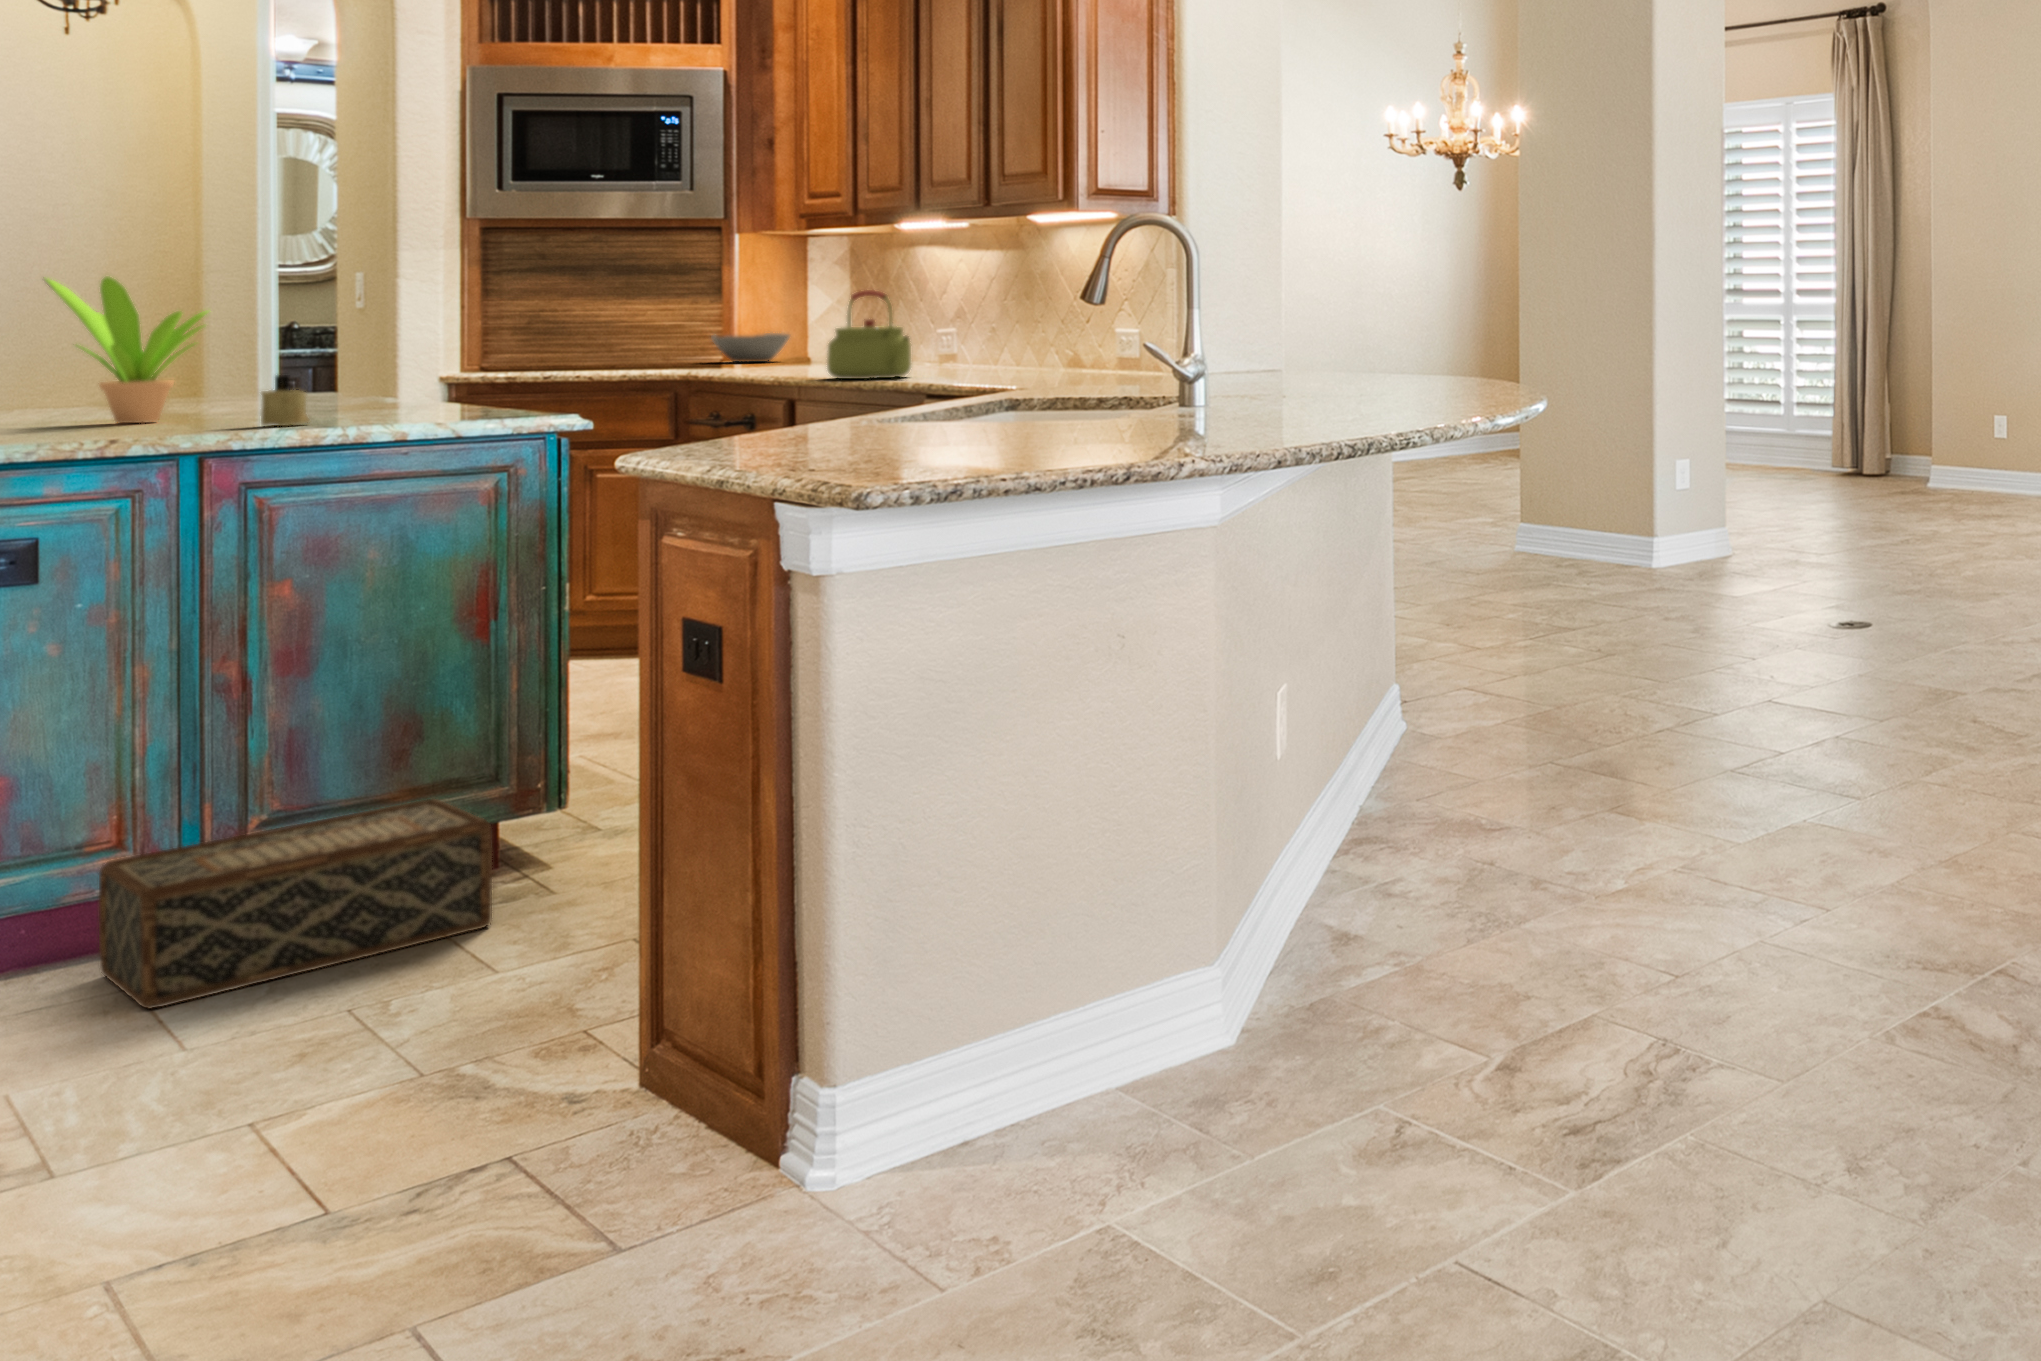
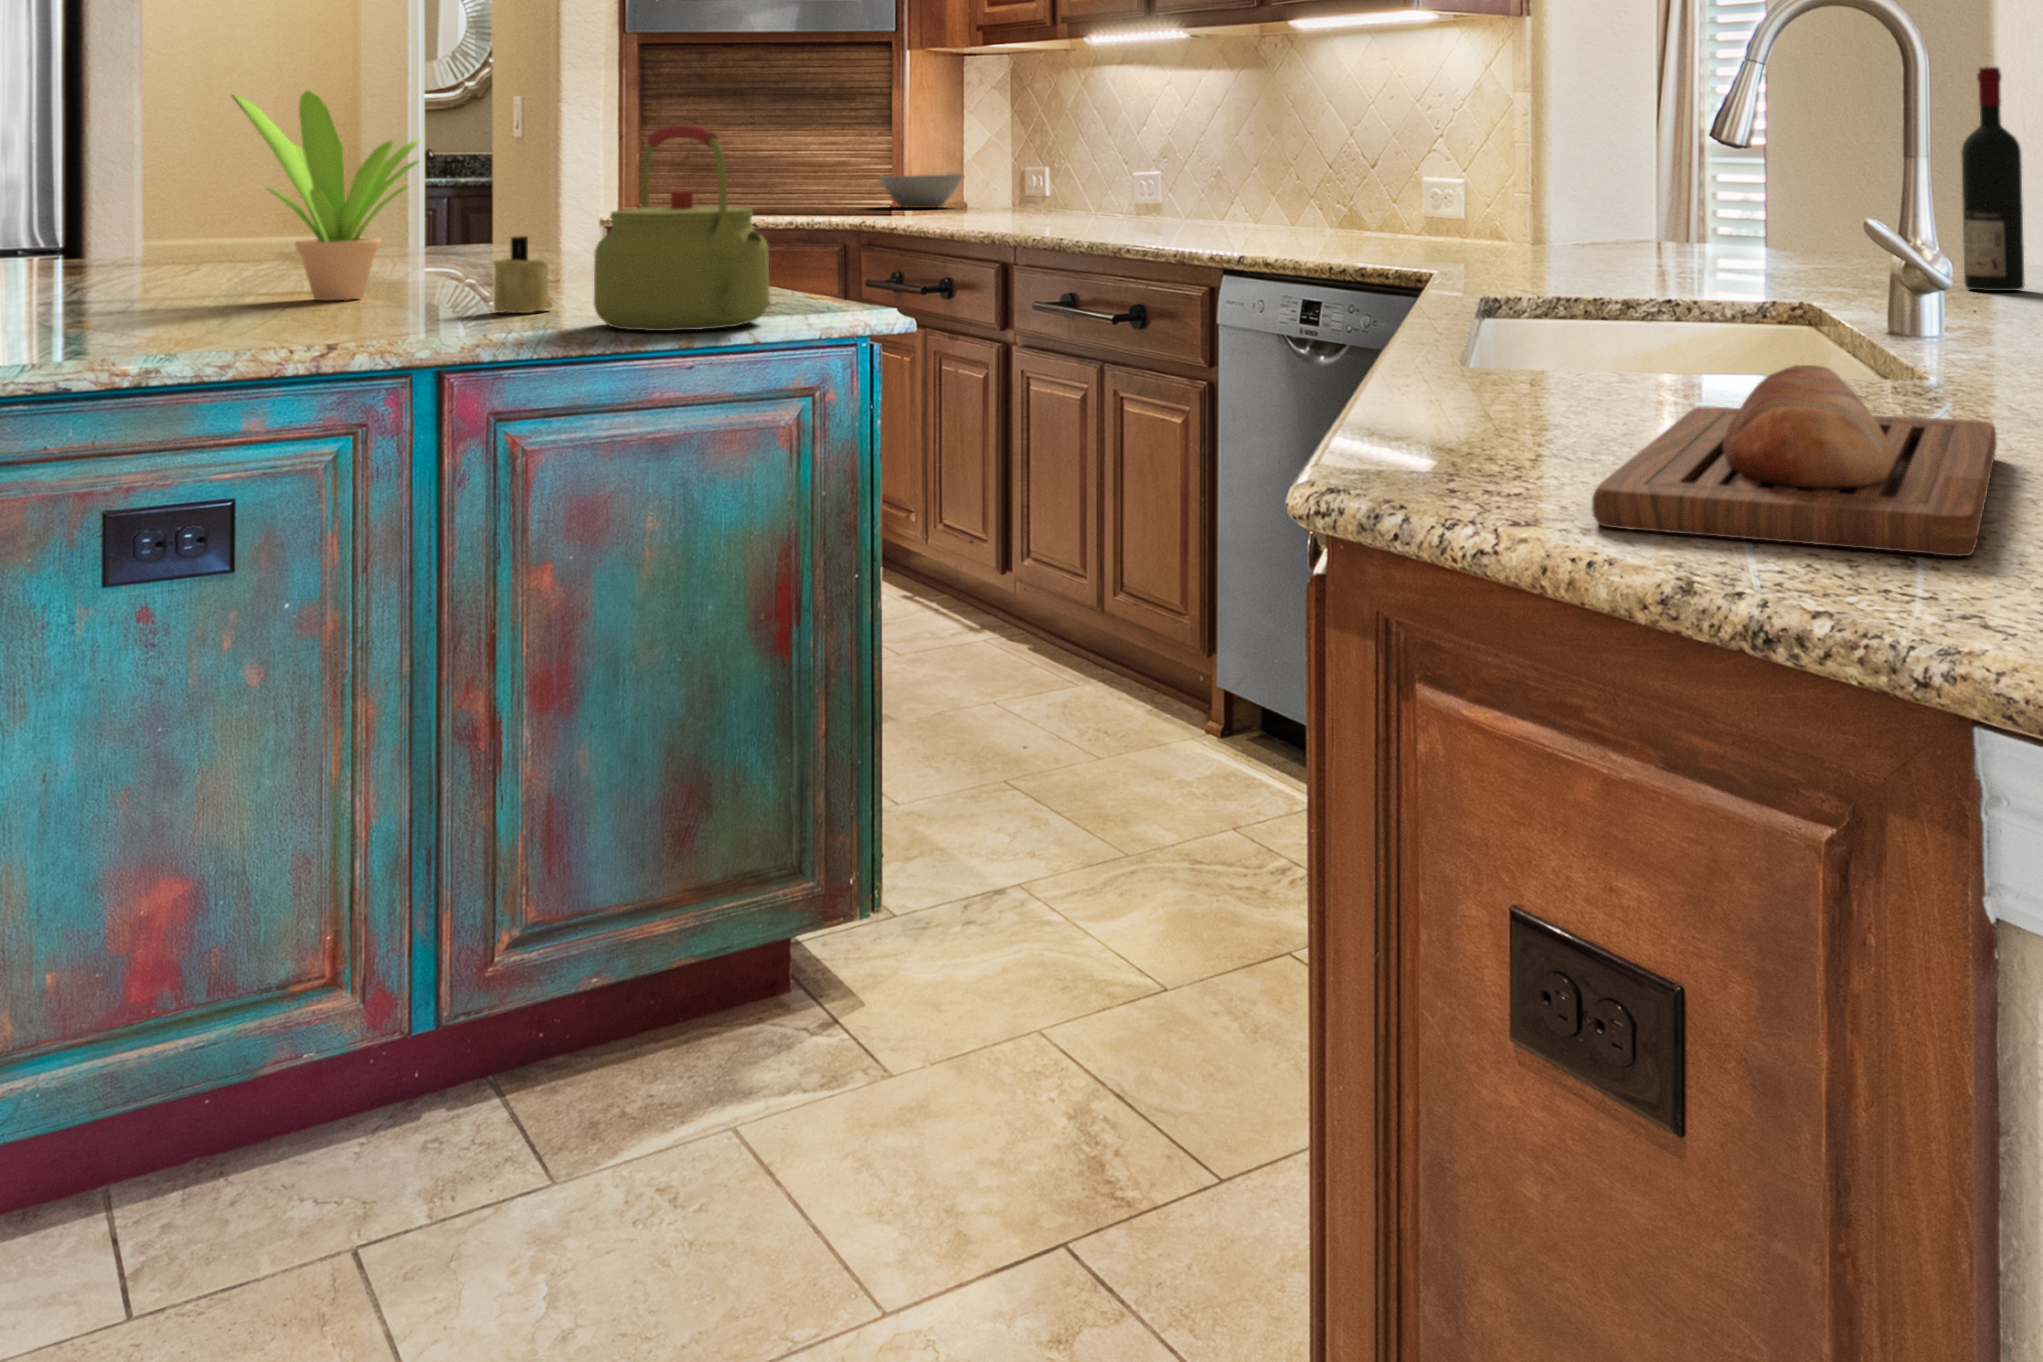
wine bottle: none [1292,267,1326,395] -> present [1962,67,2024,291]
kettle: present [827,290,911,379] -> present [594,125,770,331]
bread loaf: none [699,408,968,466] -> present [1592,365,1997,556]
woven basket: present [99,799,492,1009] -> none [307,916,837,1340]

